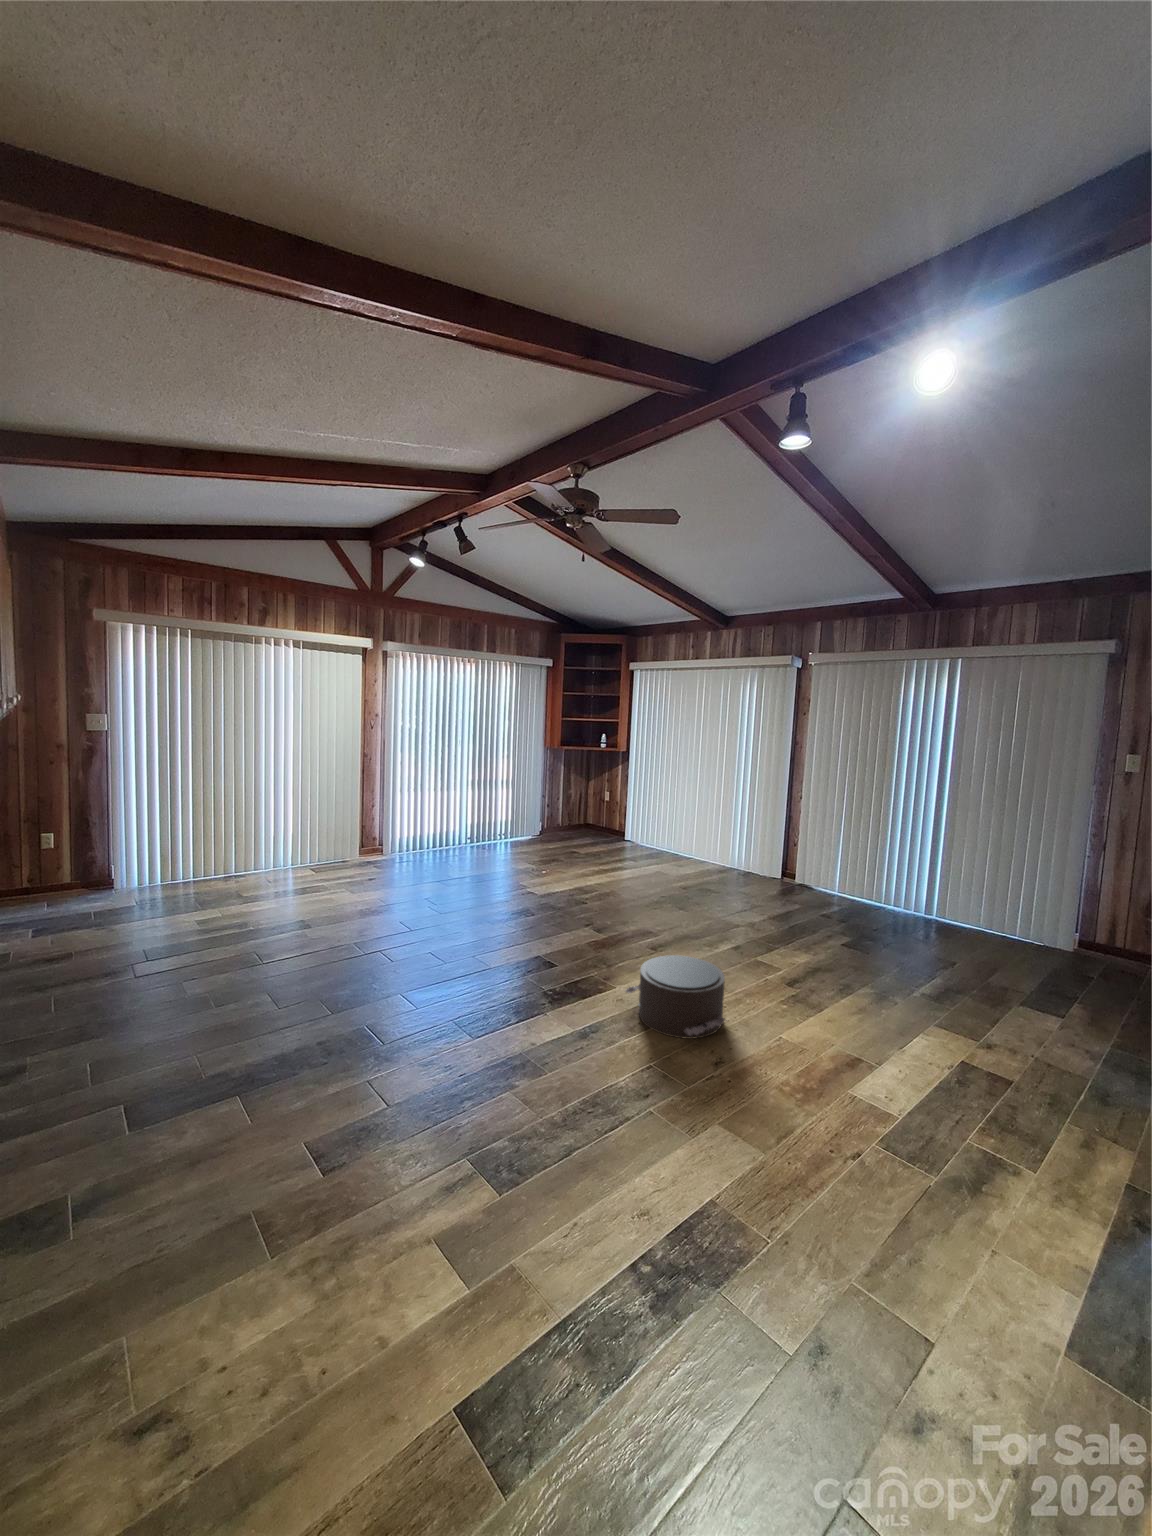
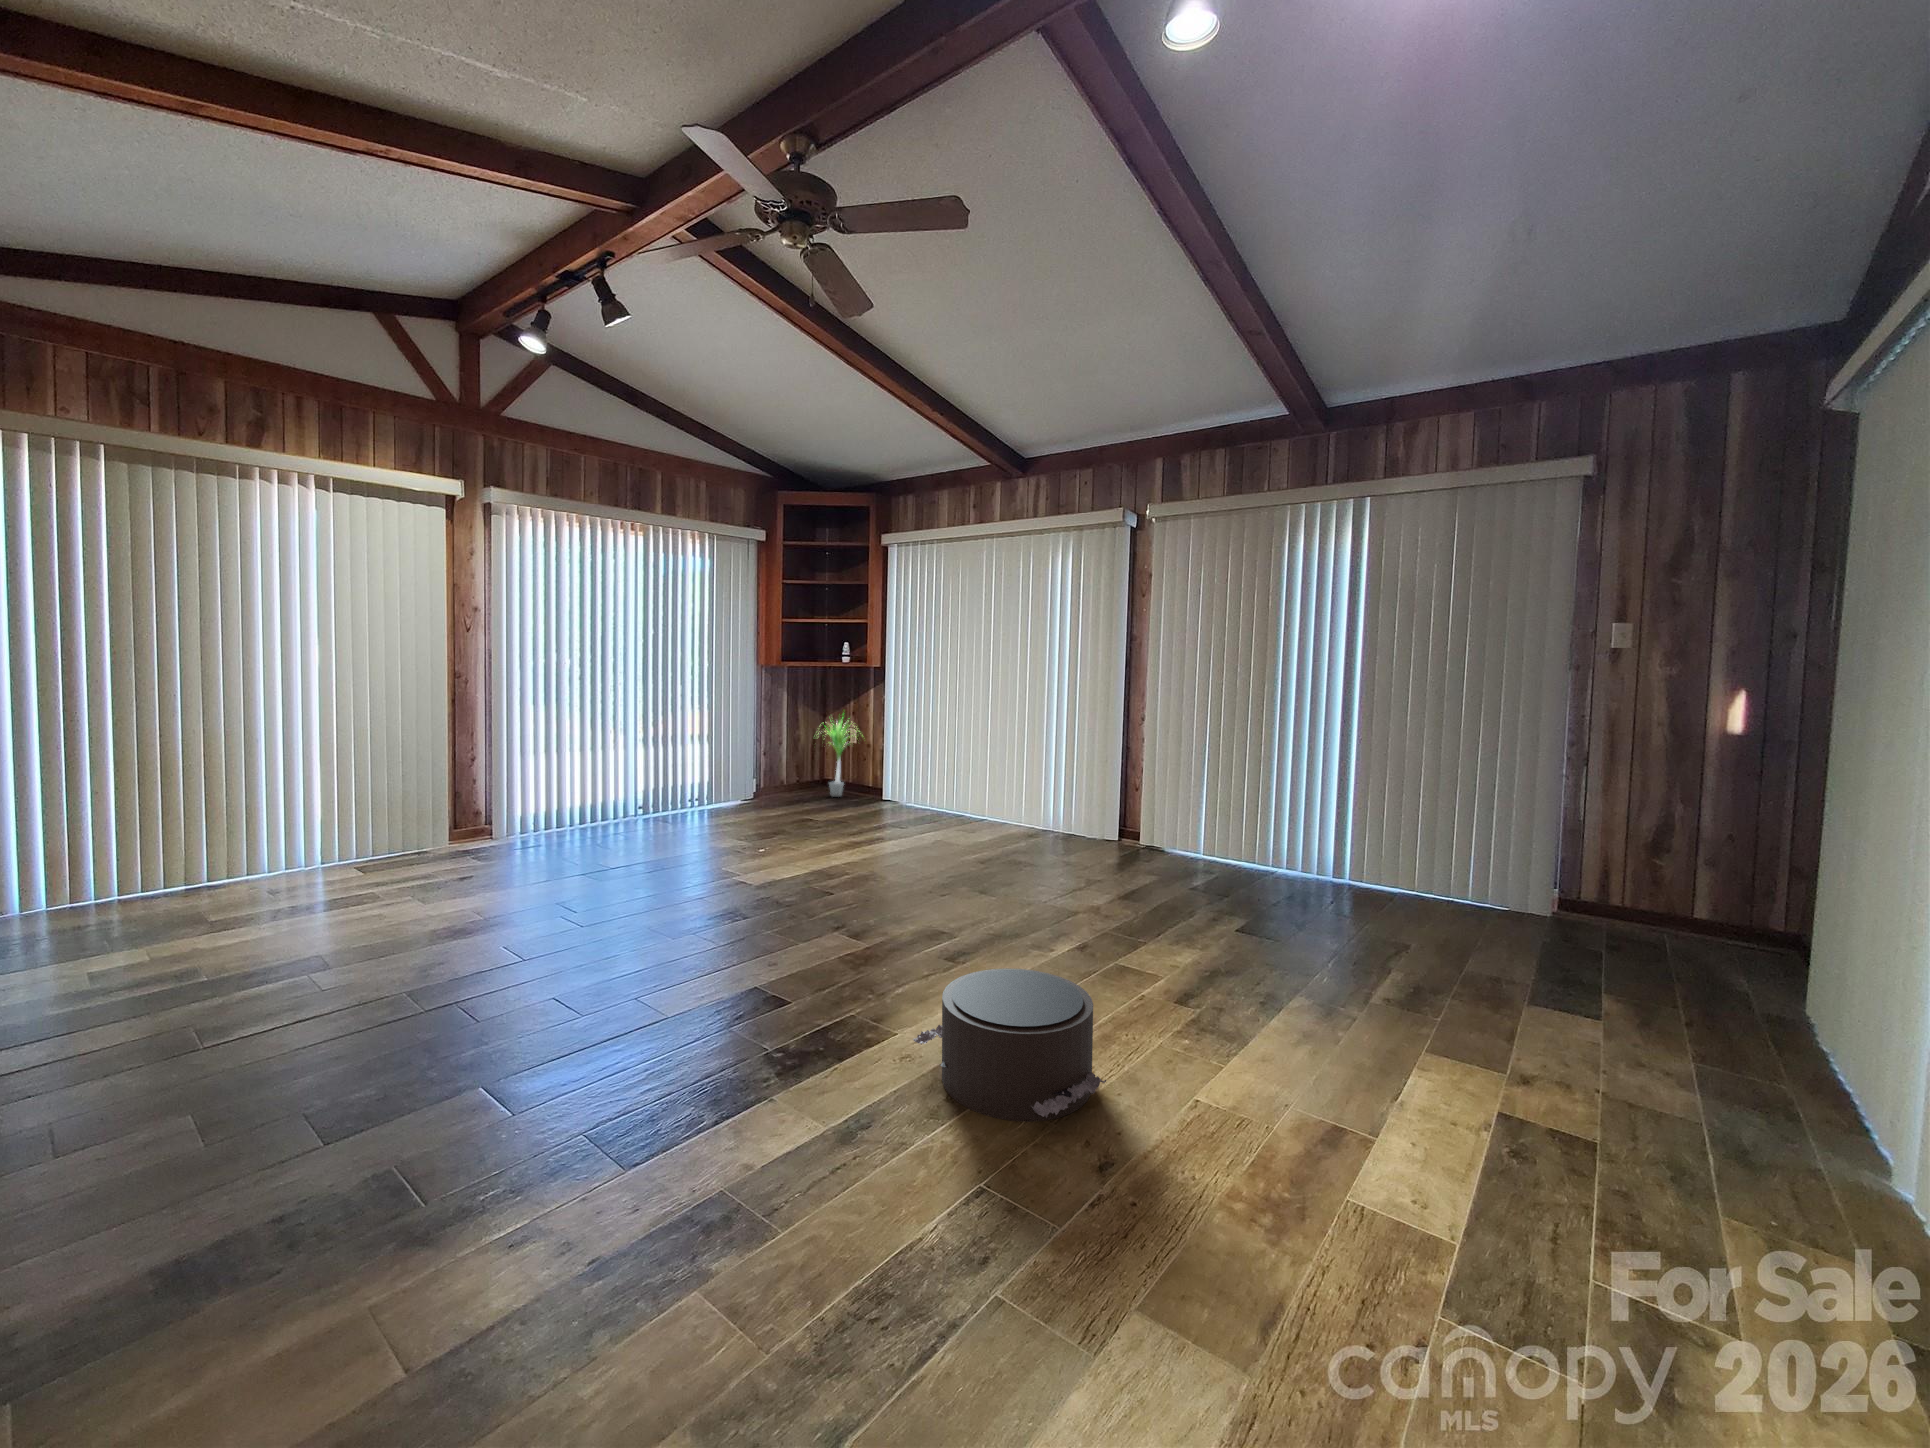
potted plant: none [579,779,617,837] -> present [818,717,849,797]

